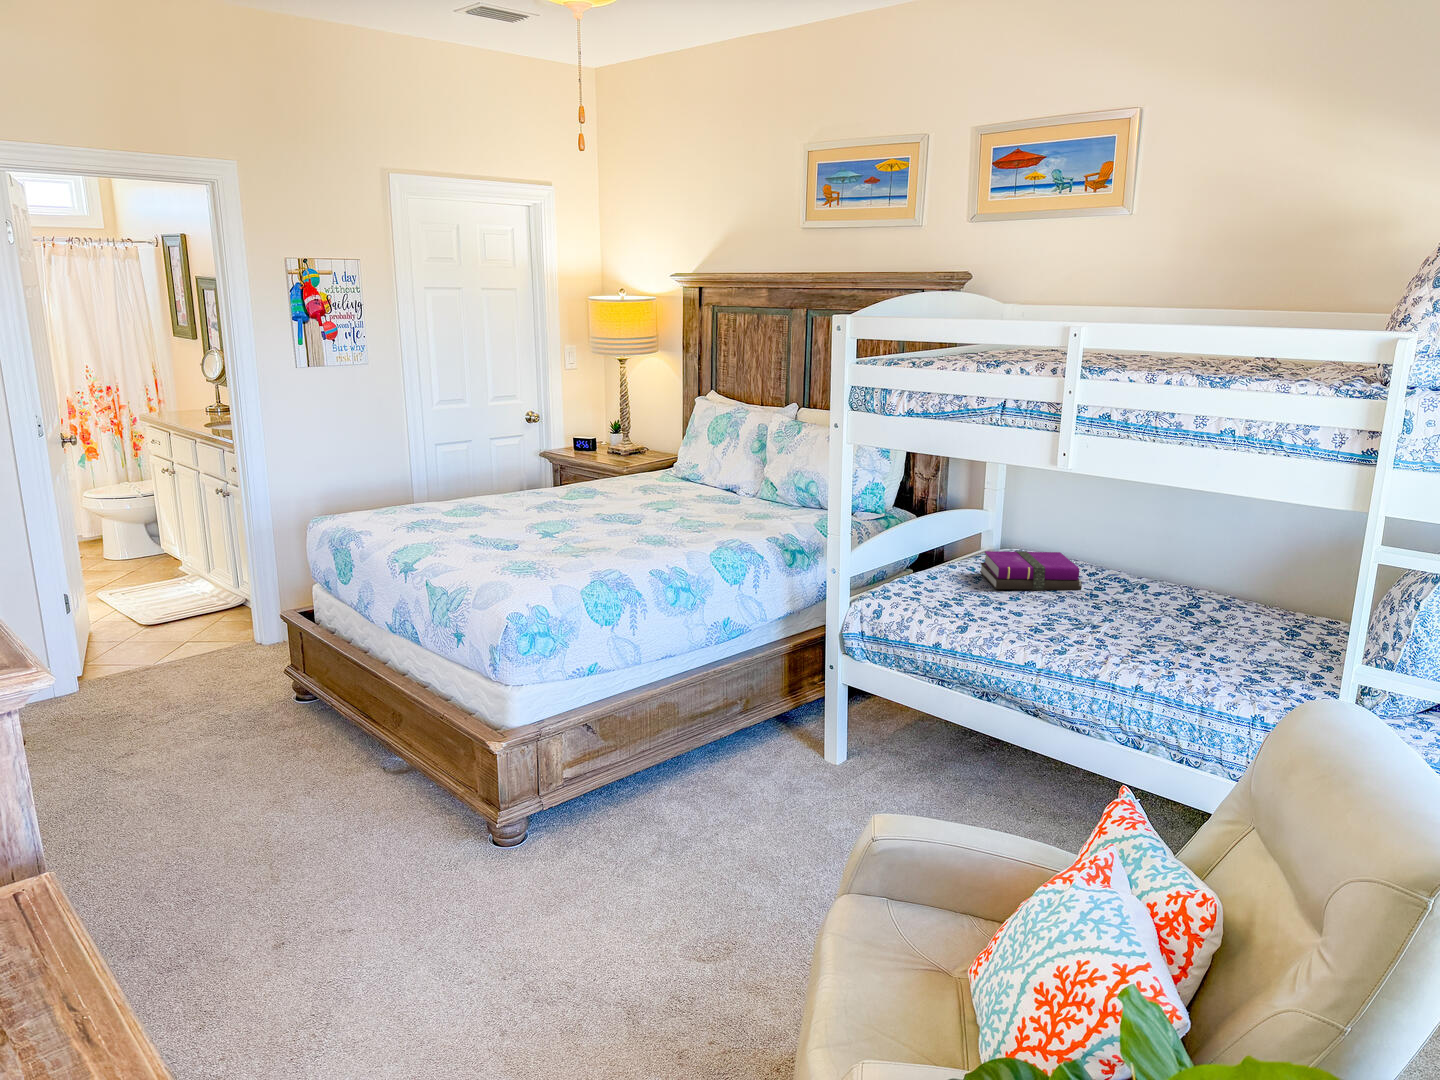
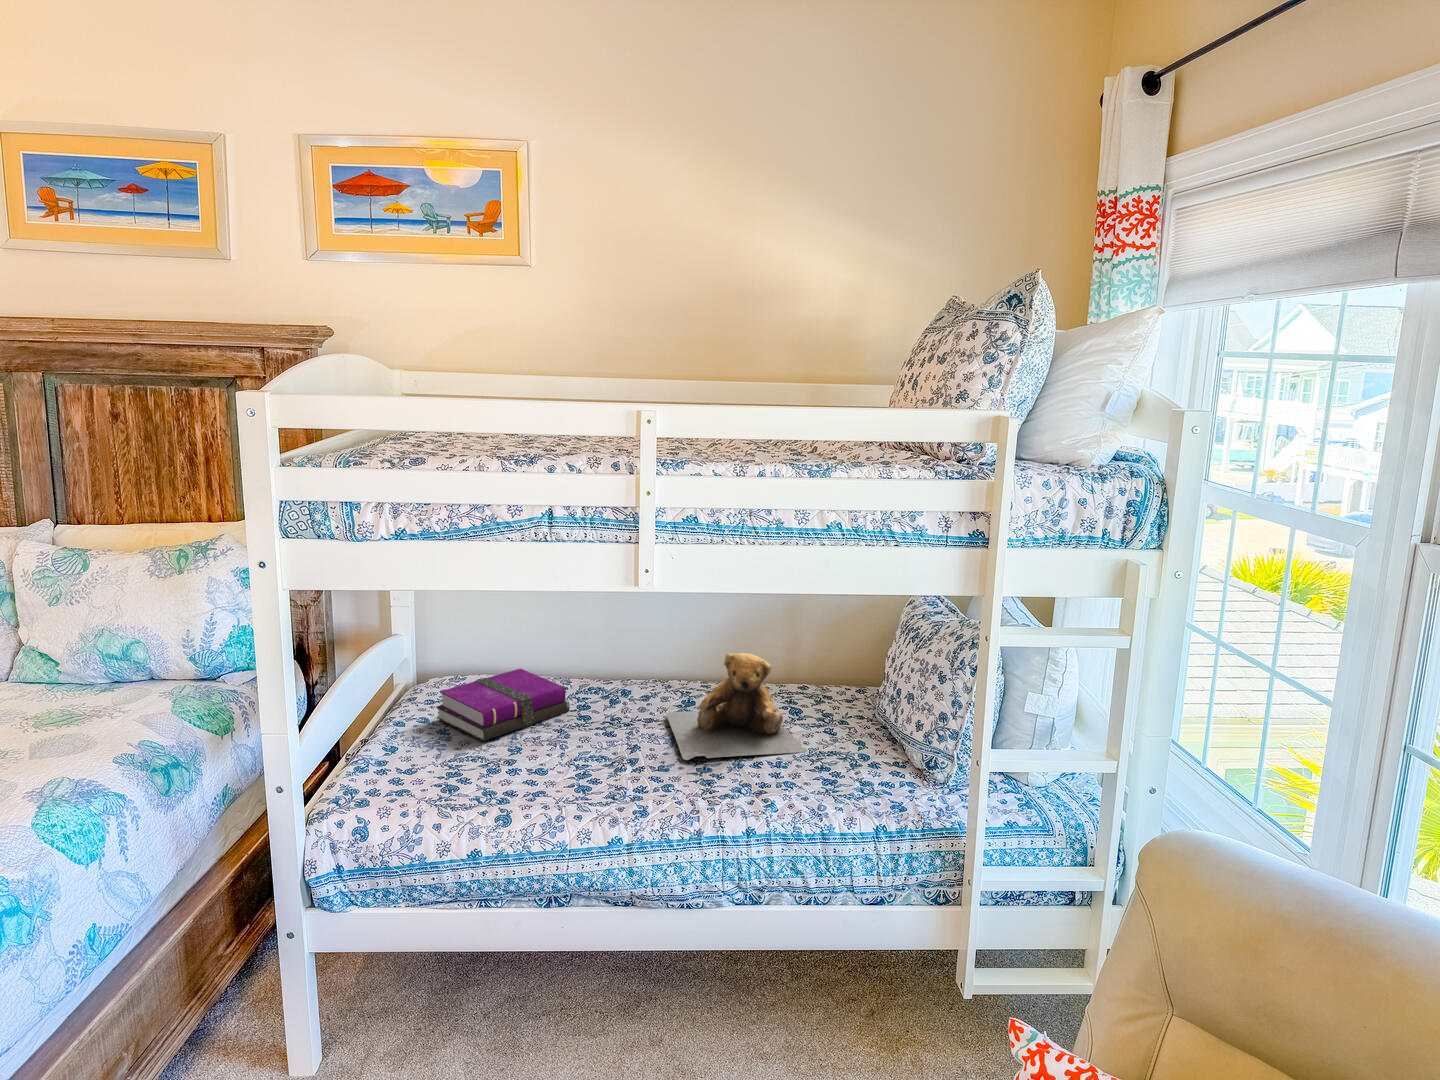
teddy bear: none [1130,558,1282,660] -> present [666,653,808,760]

